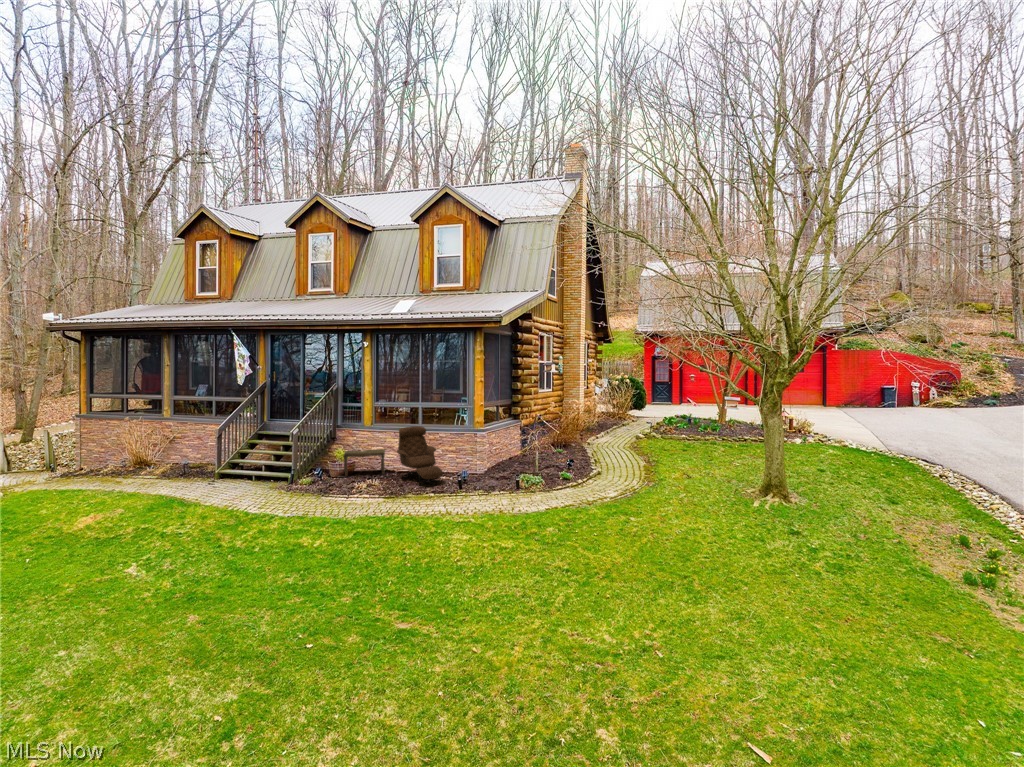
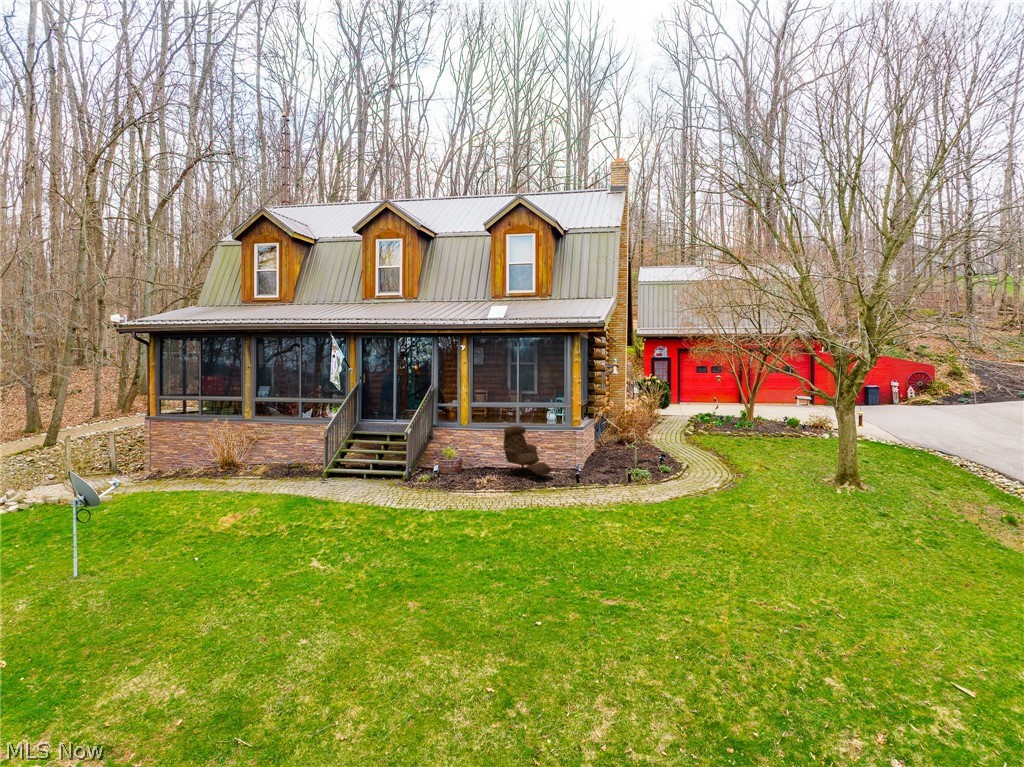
bench: present [343,449,385,476] -> none [449,448,490,474]

